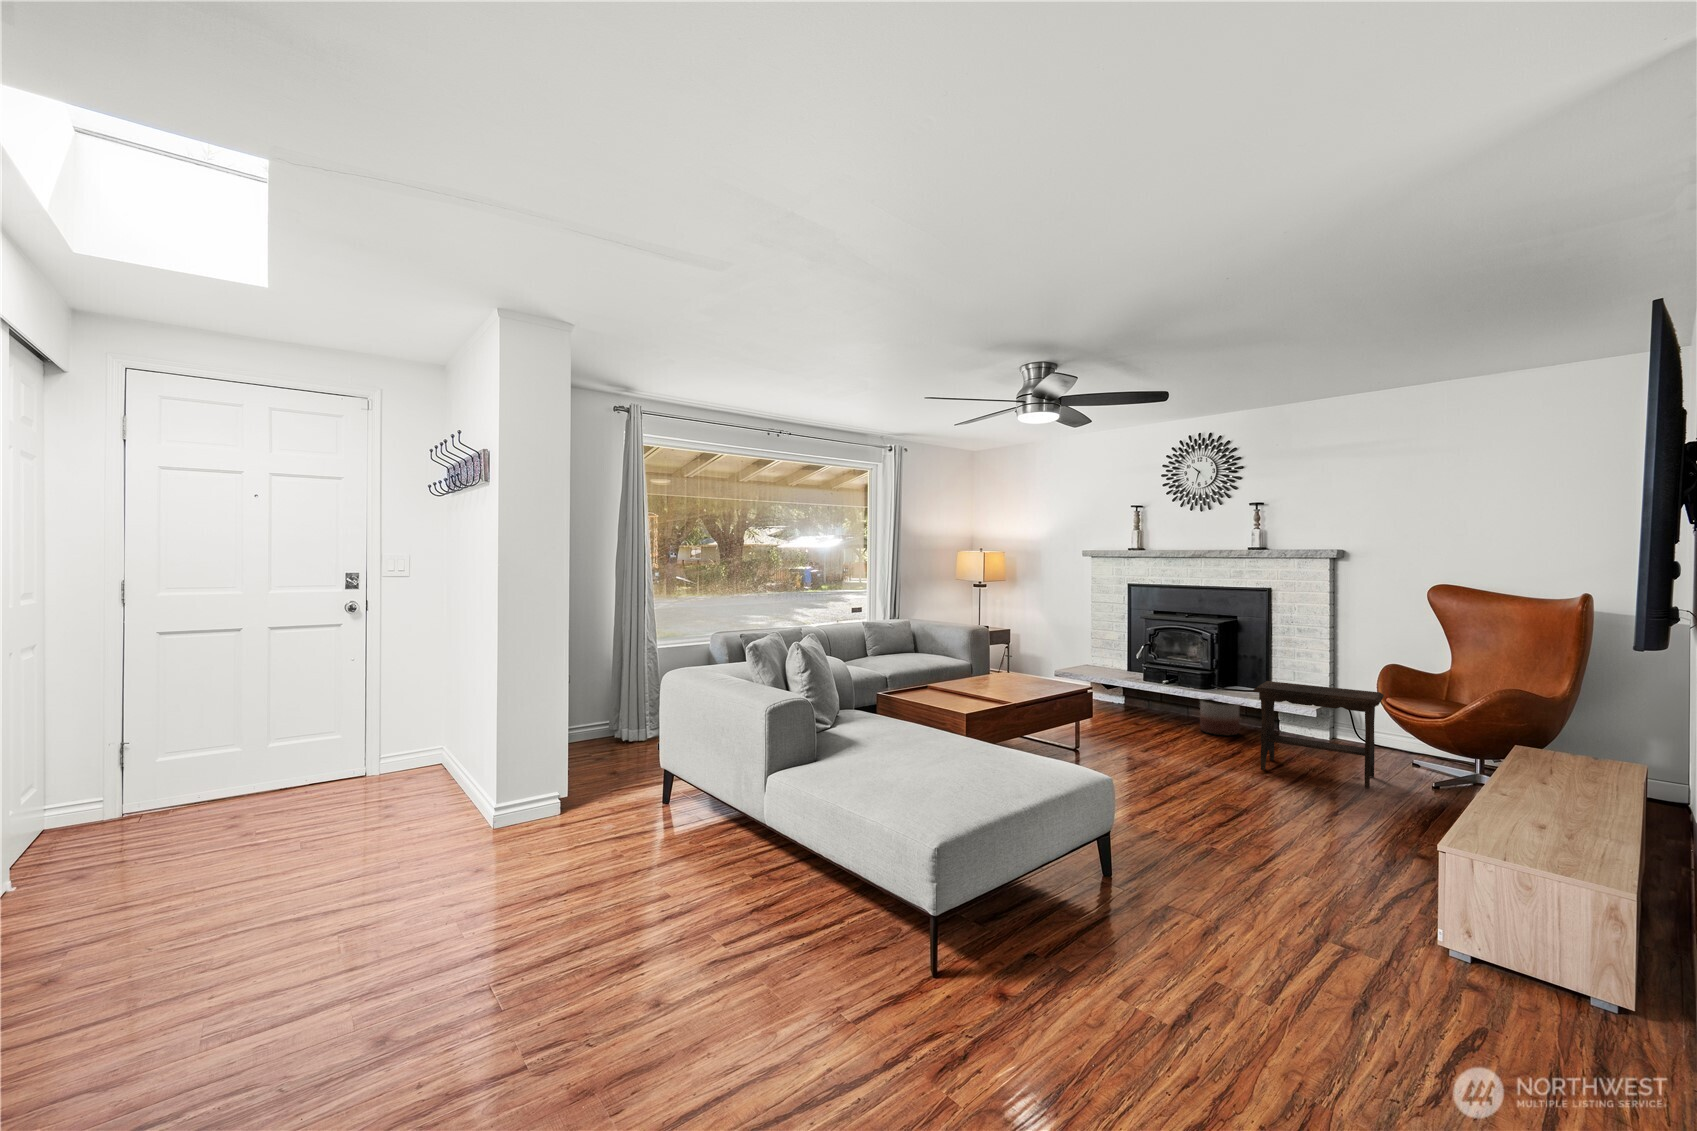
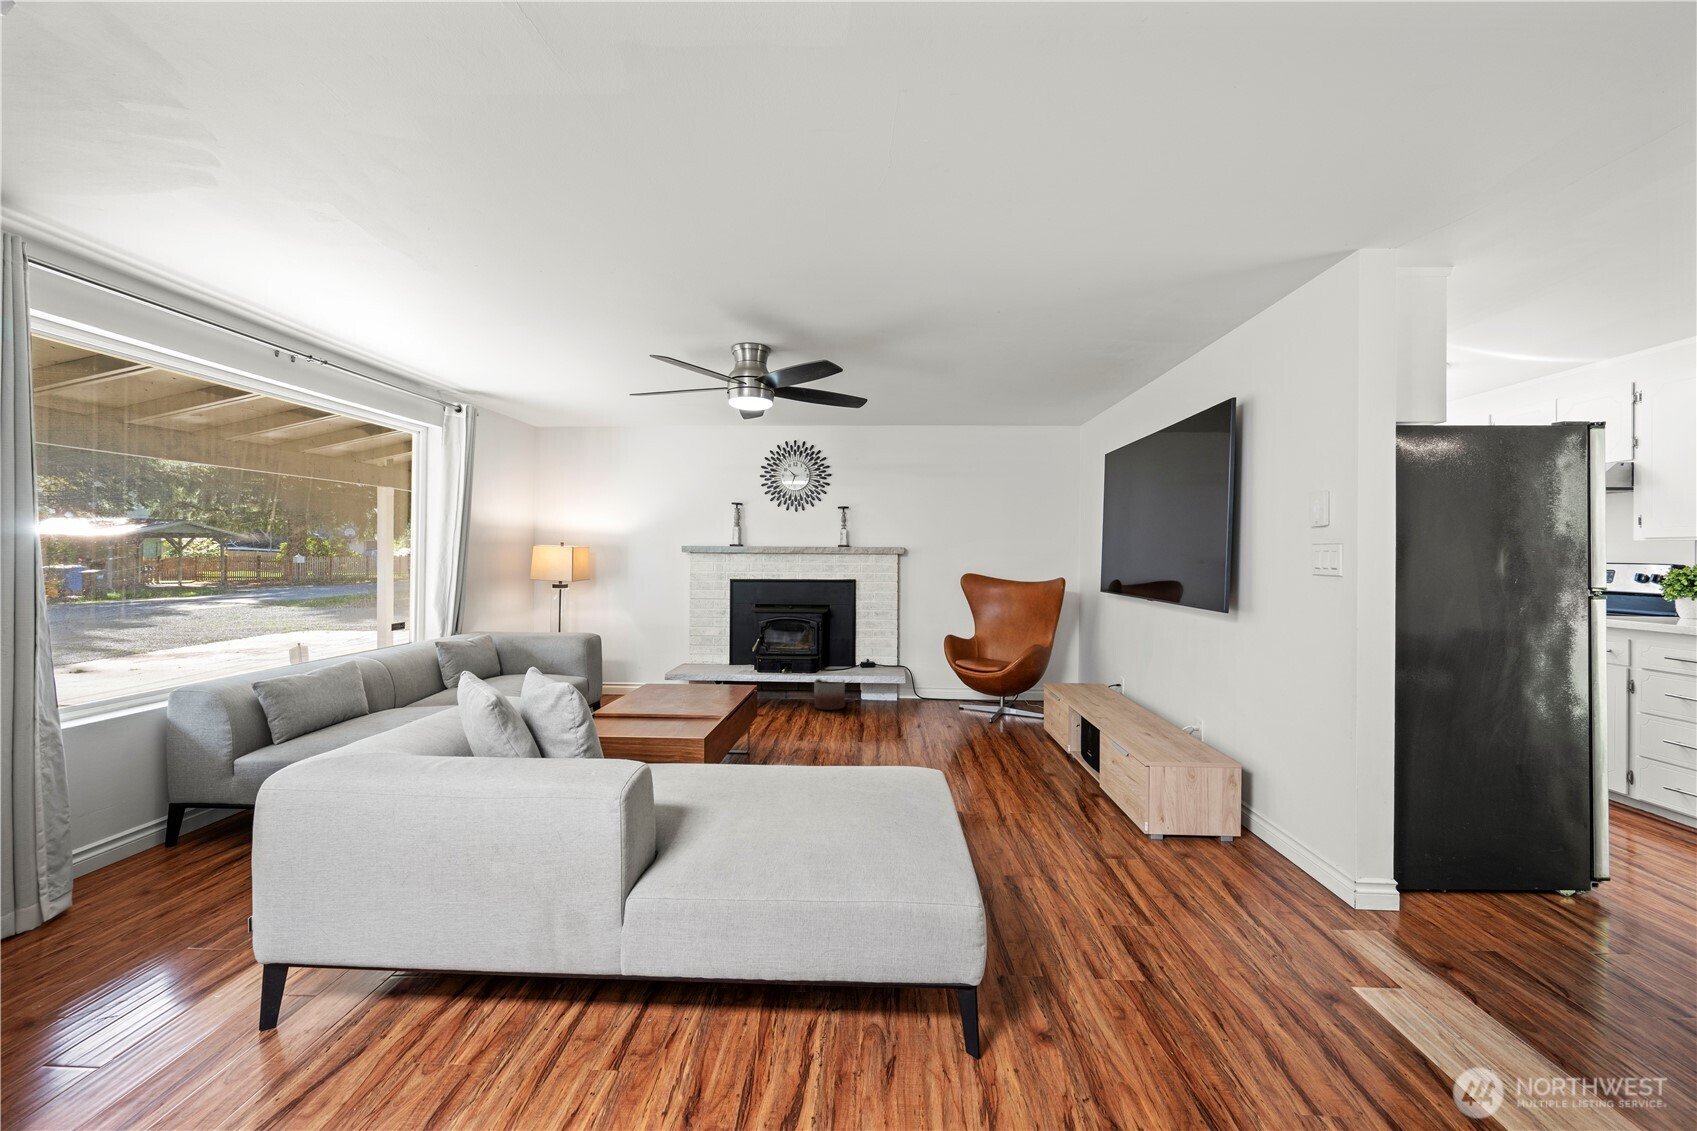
footstool: present [1253,681,1384,788] -> none [885,657,976,733]

